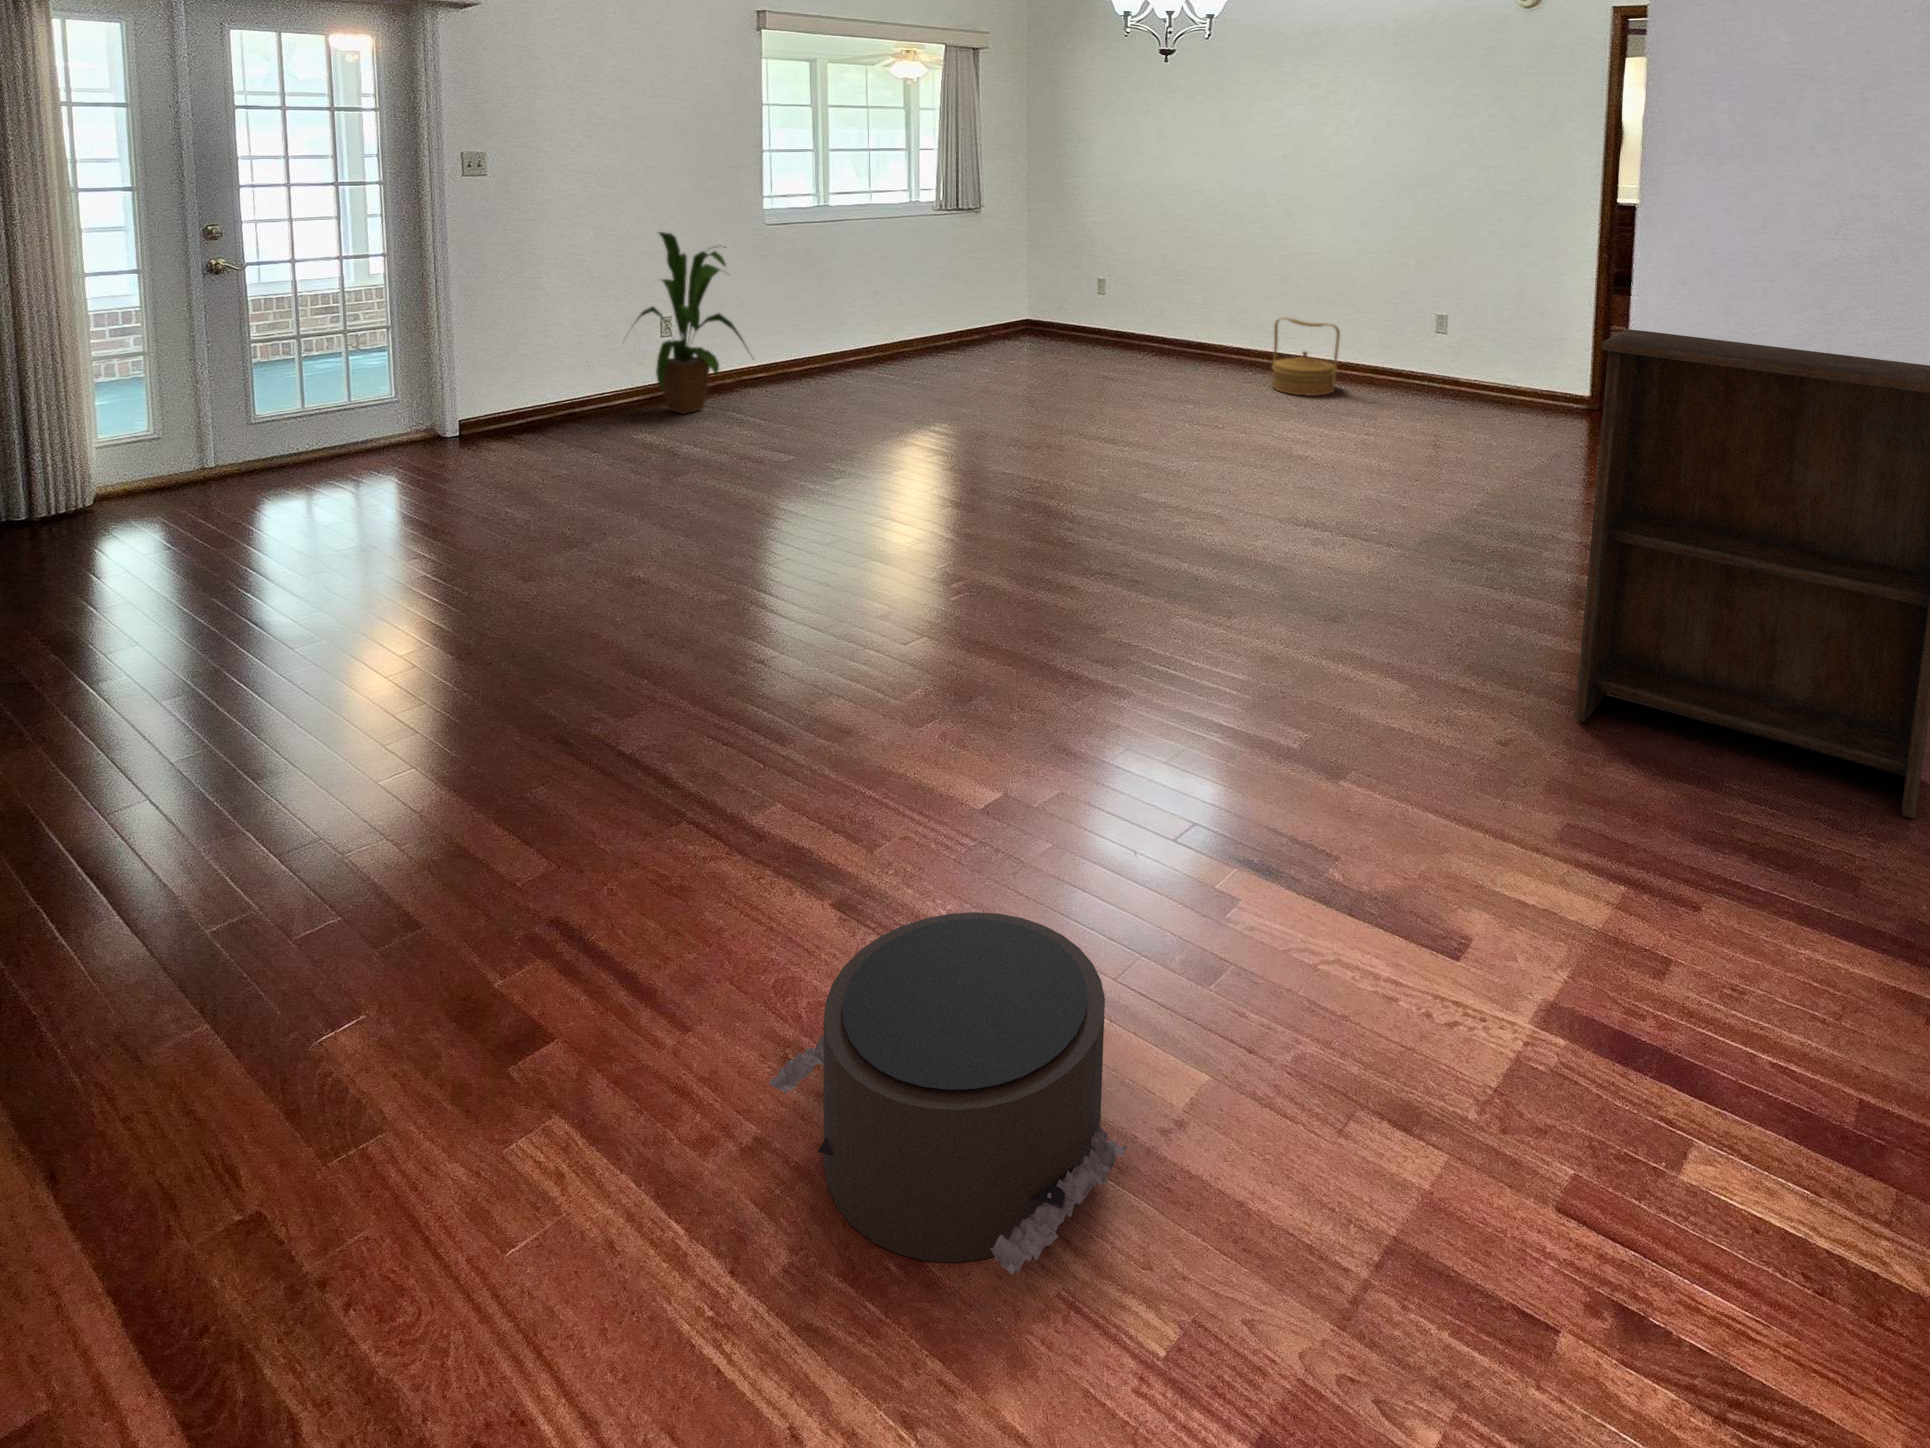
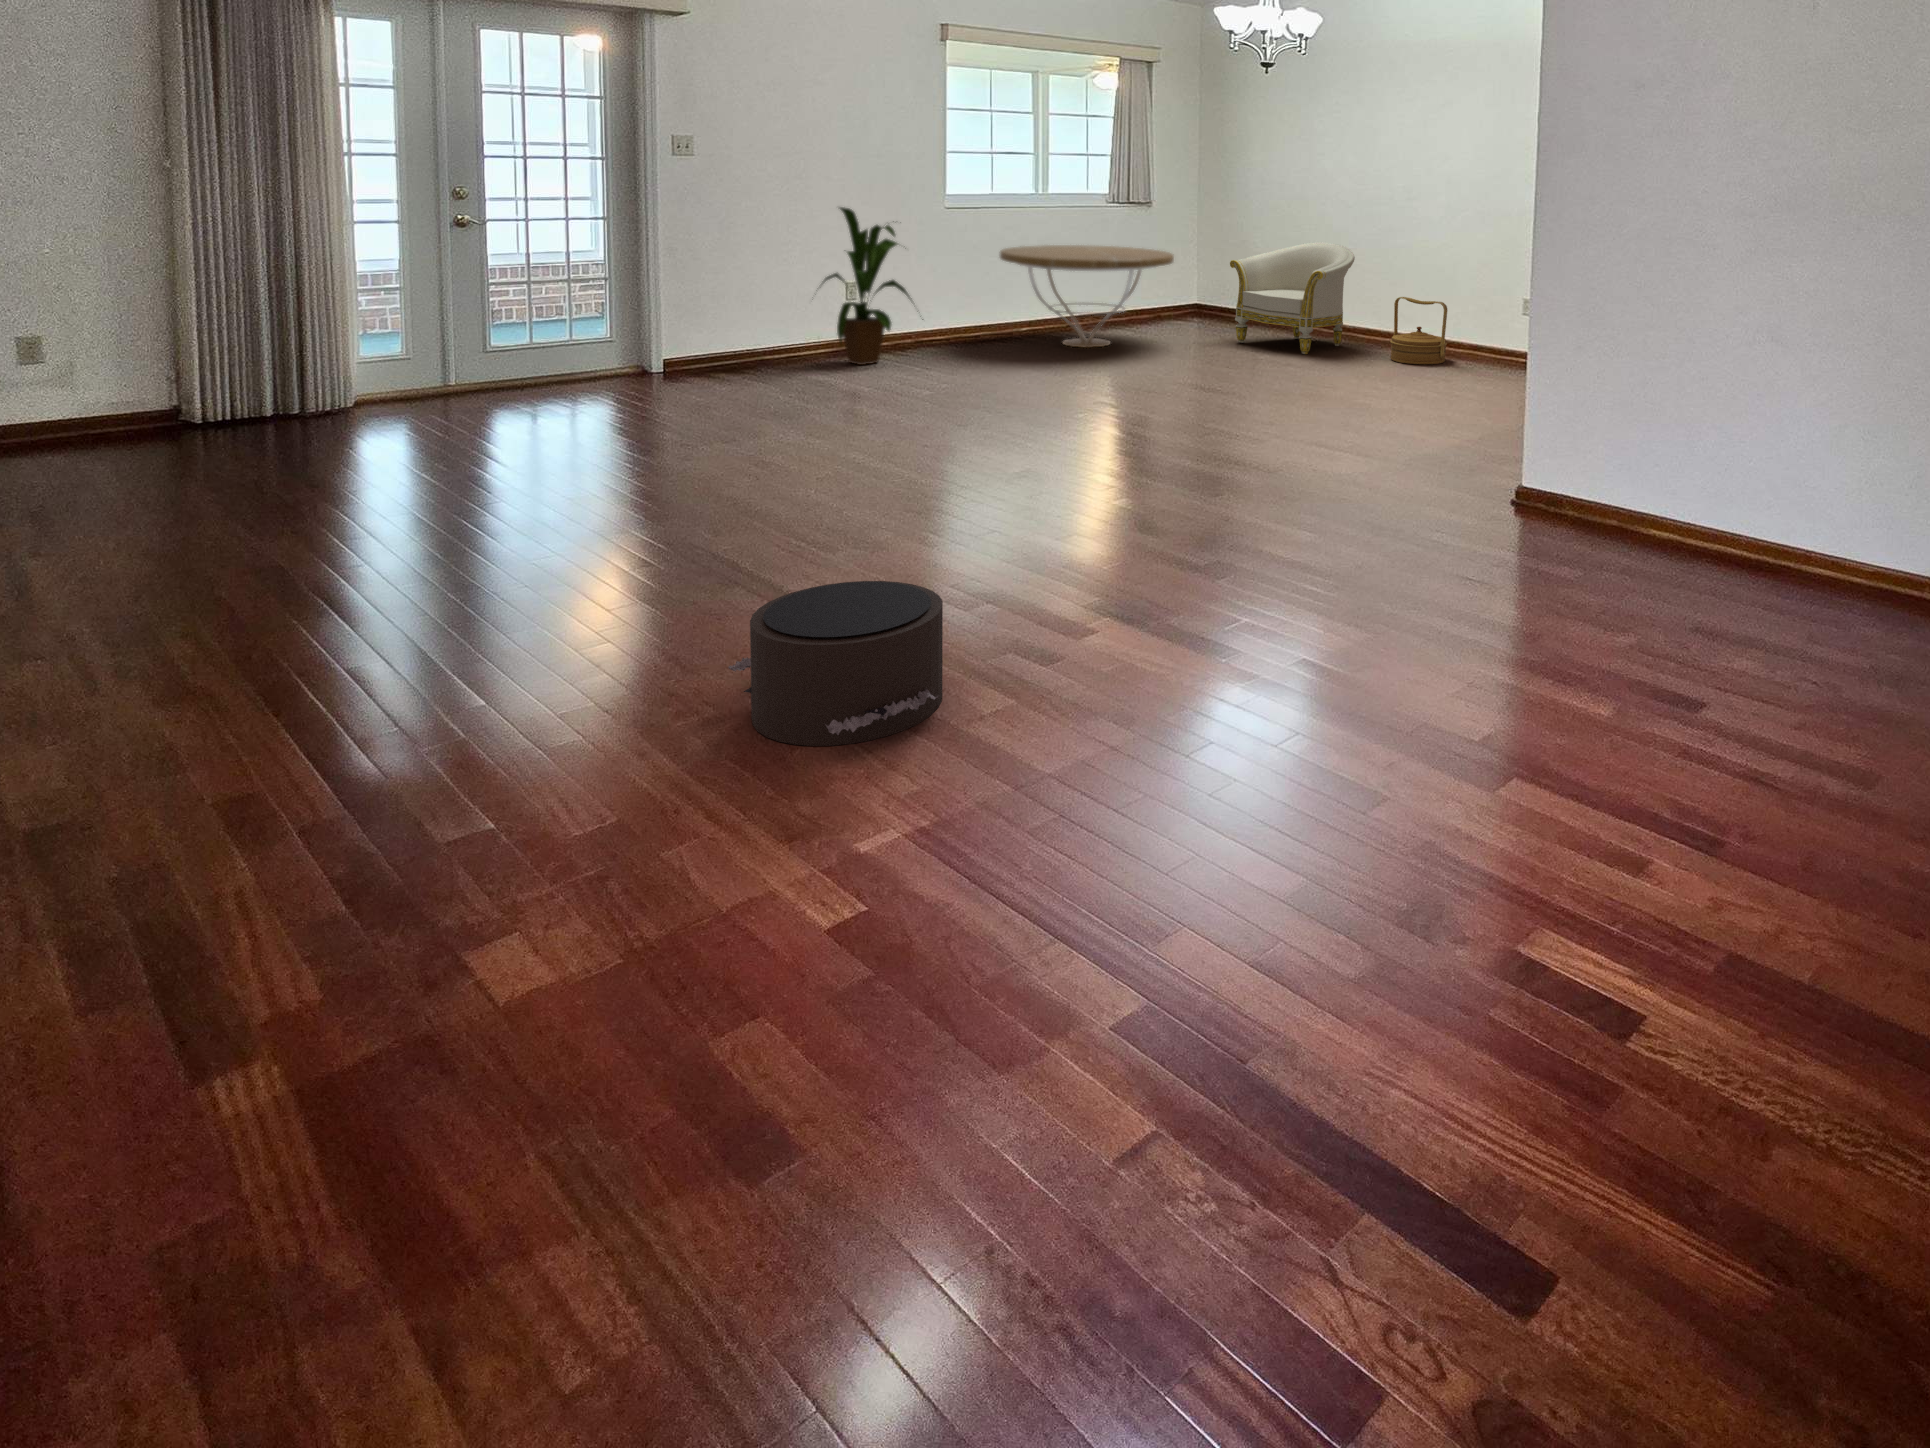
armchair: none [1079,253,1223,383] -> present [1230,242,1355,354]
coffee table: none [826,259,1022,379] -> present [999,245,1174,347]
bookshelf: present [1574,329,1930,819] -> none [1446,251,1710,601]

